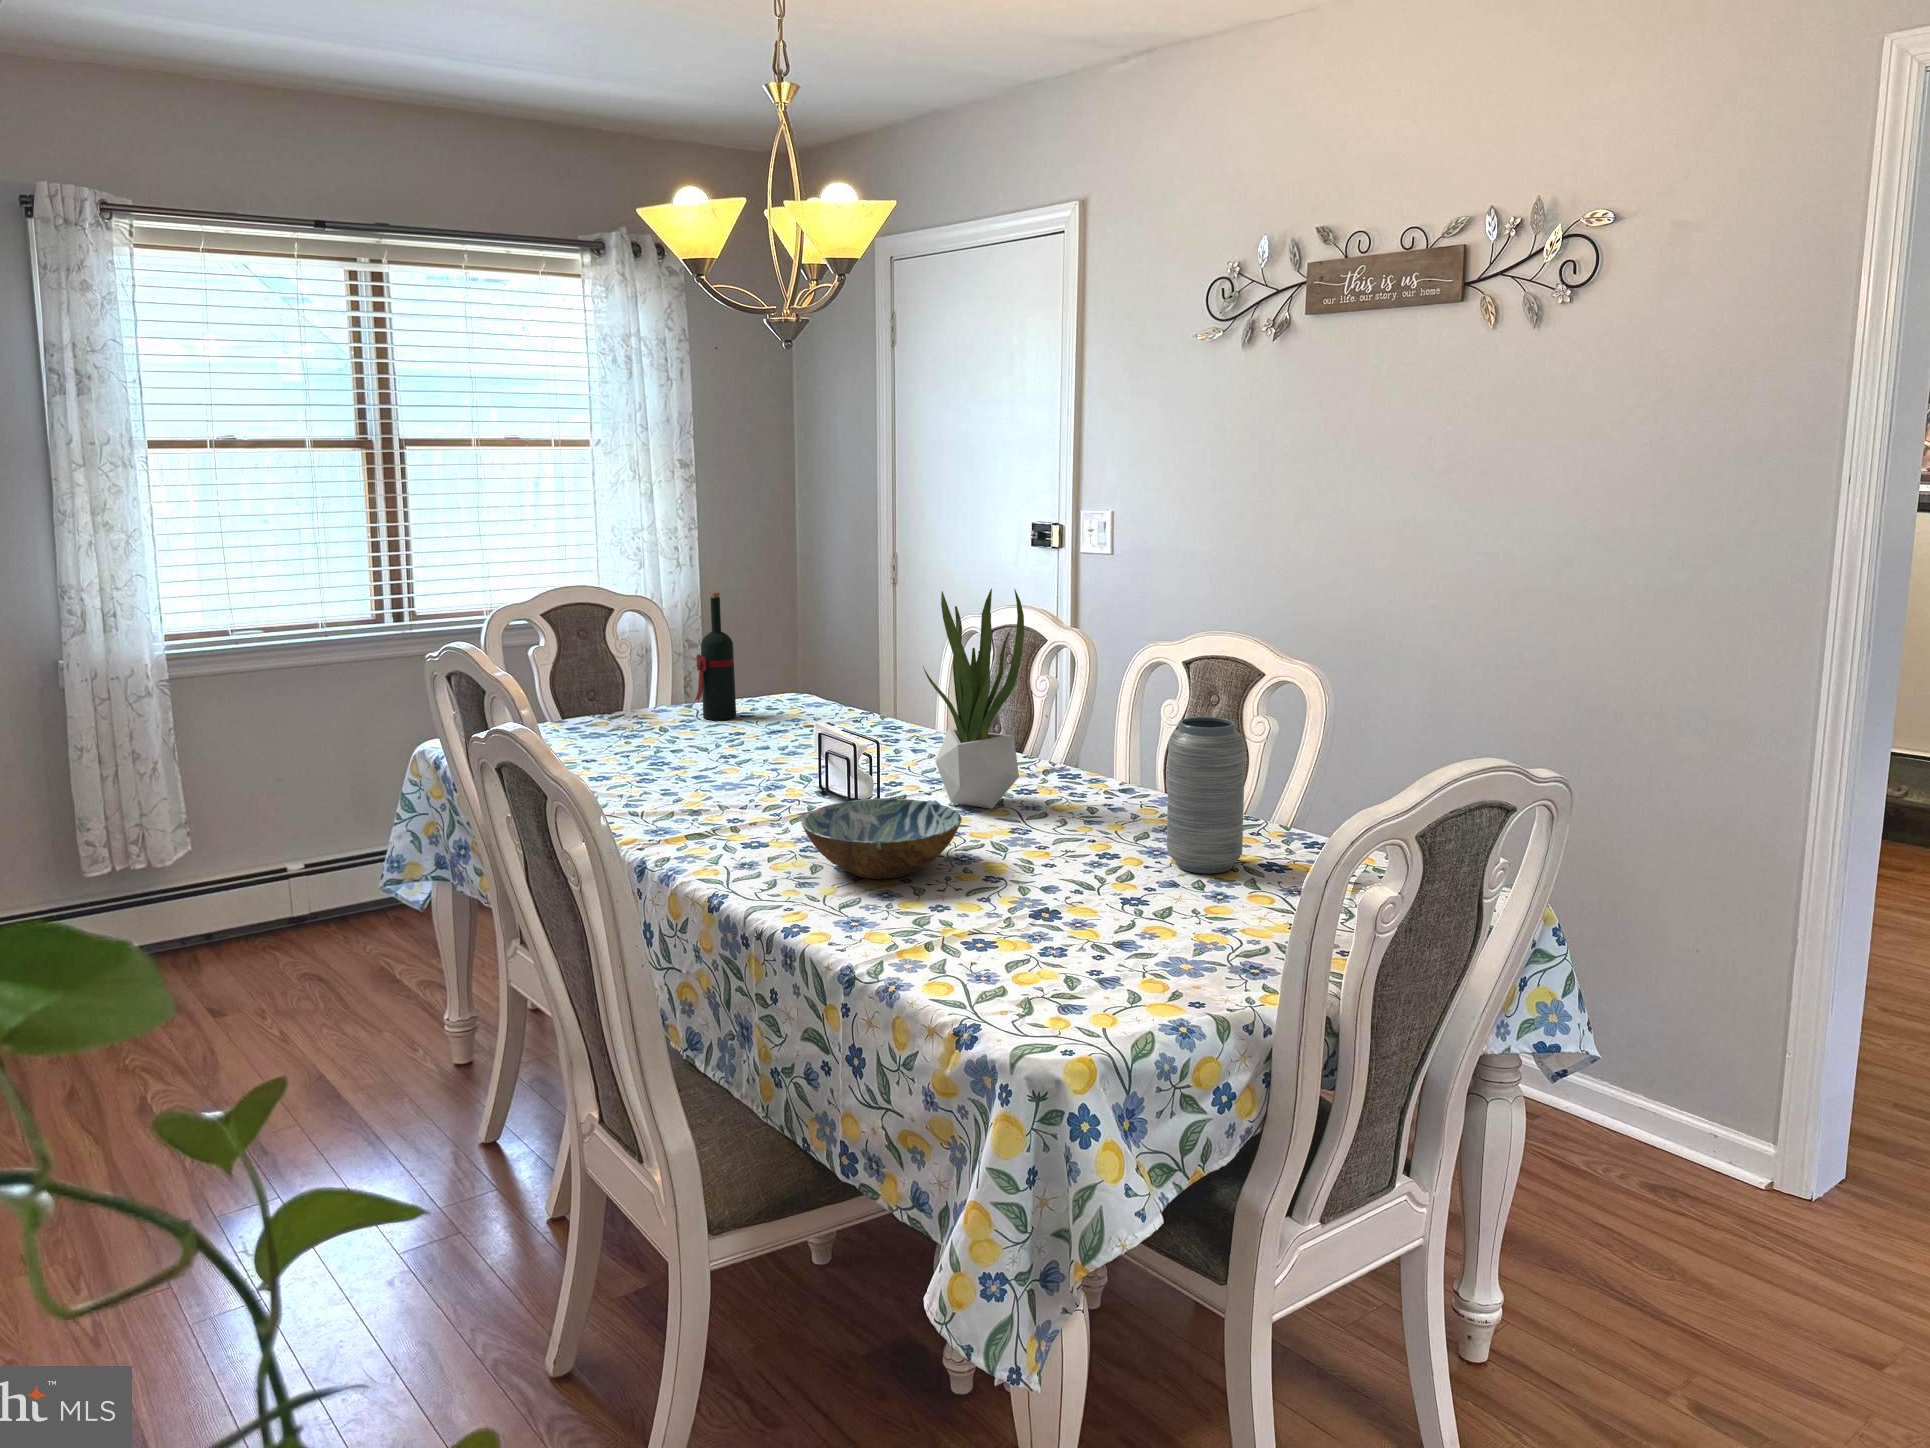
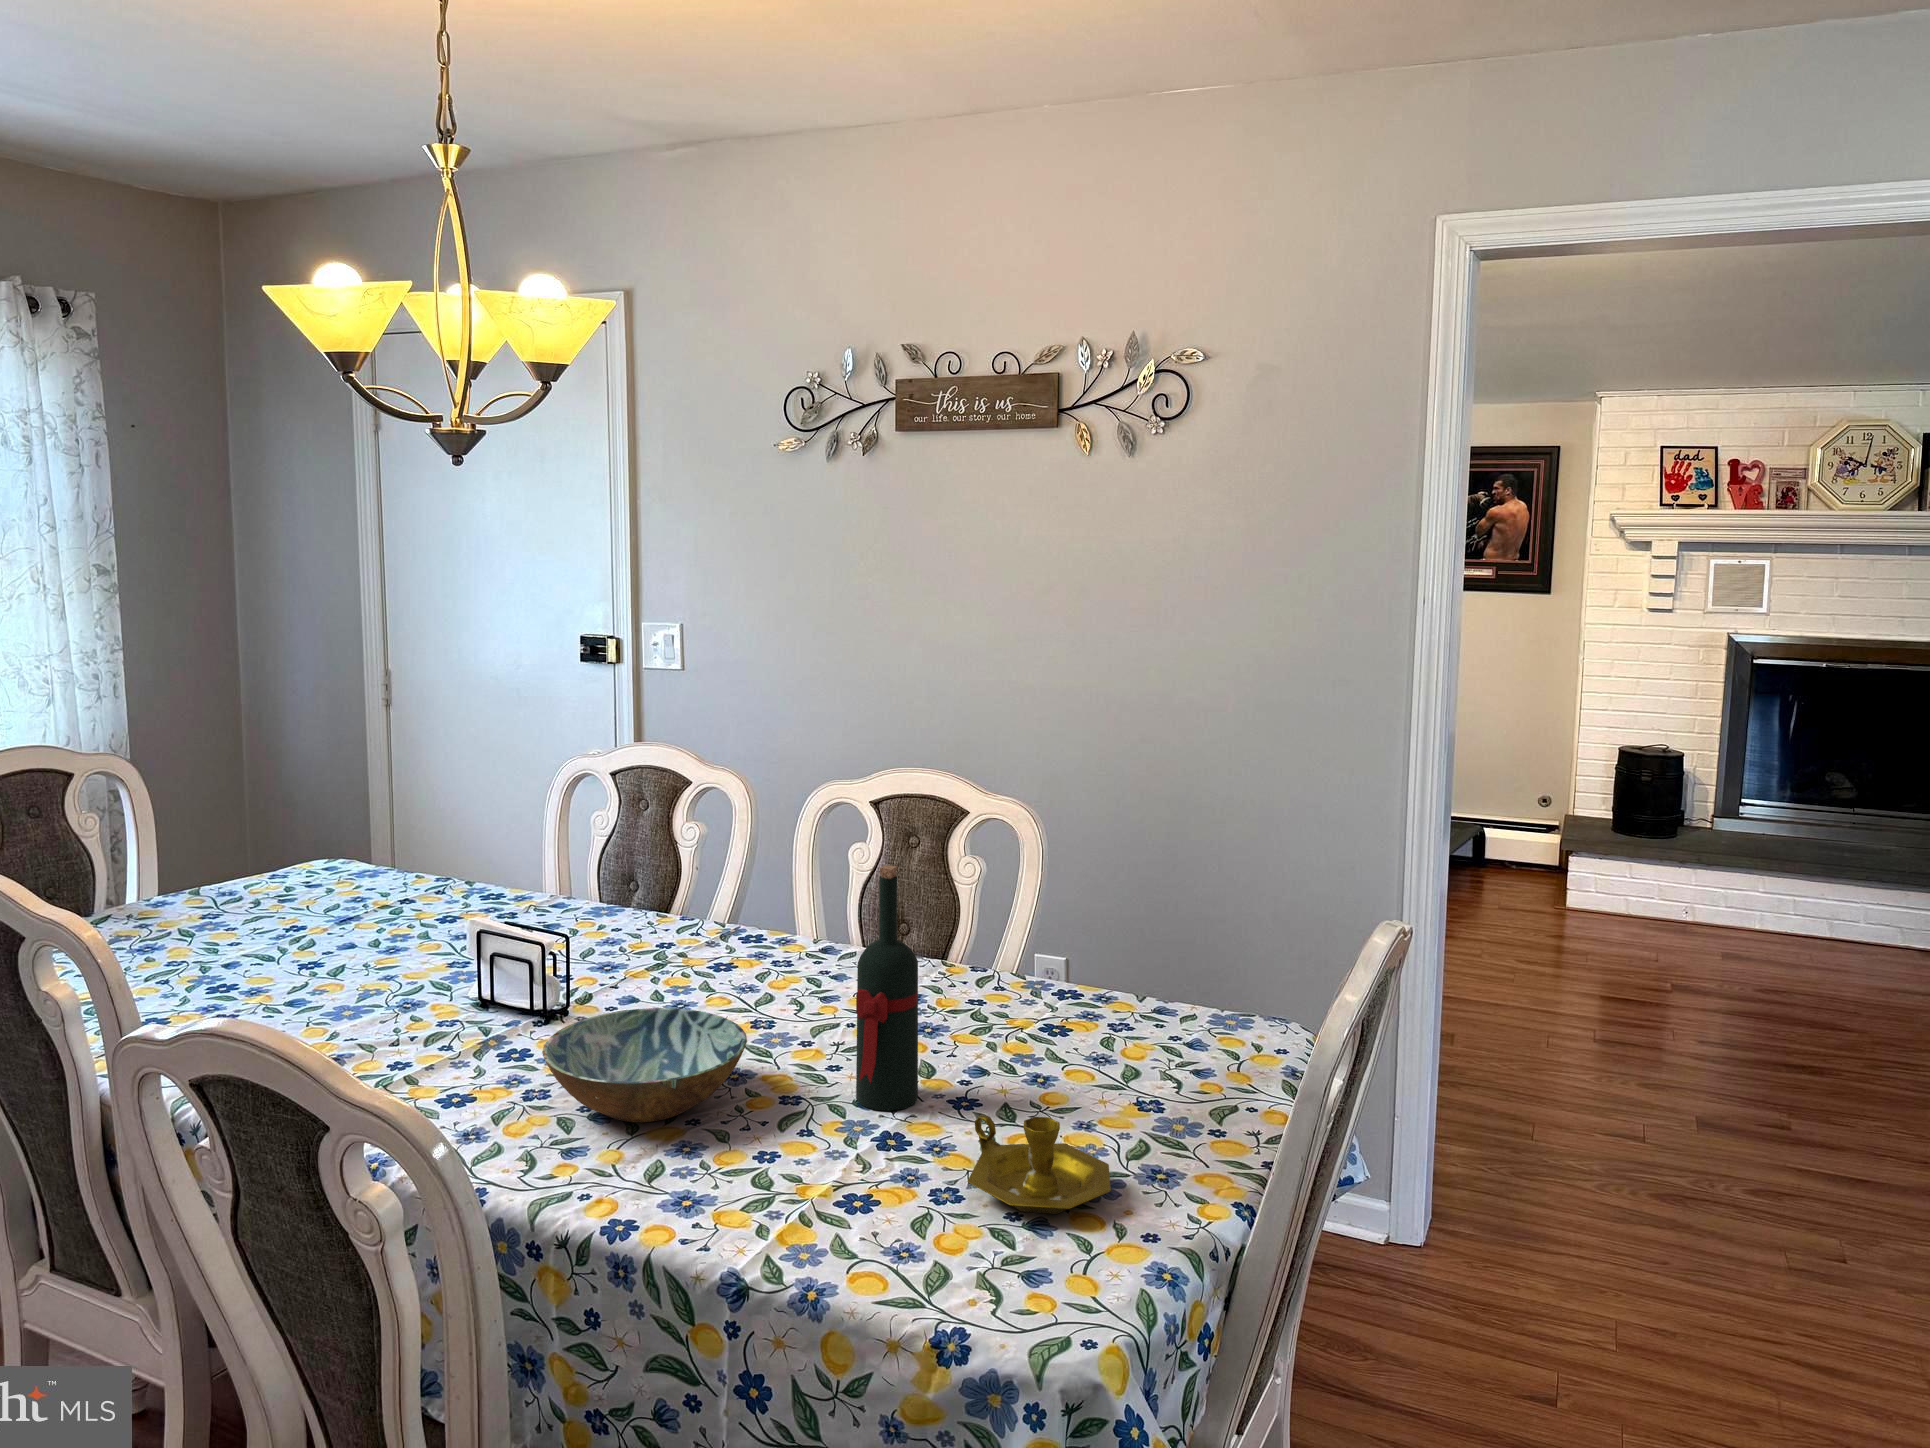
potted plant: present [923,589,1024,809] -> none [624,737,744,998]
wine bottle: present [695,592,736,720] -> present [856,865,918,1111]
vase: present [1167,717,1245,874] -> none [958,876,1043,1054]
candlestick: none [1063,897,1191,976] -> present [967,1115,1111,1214]

